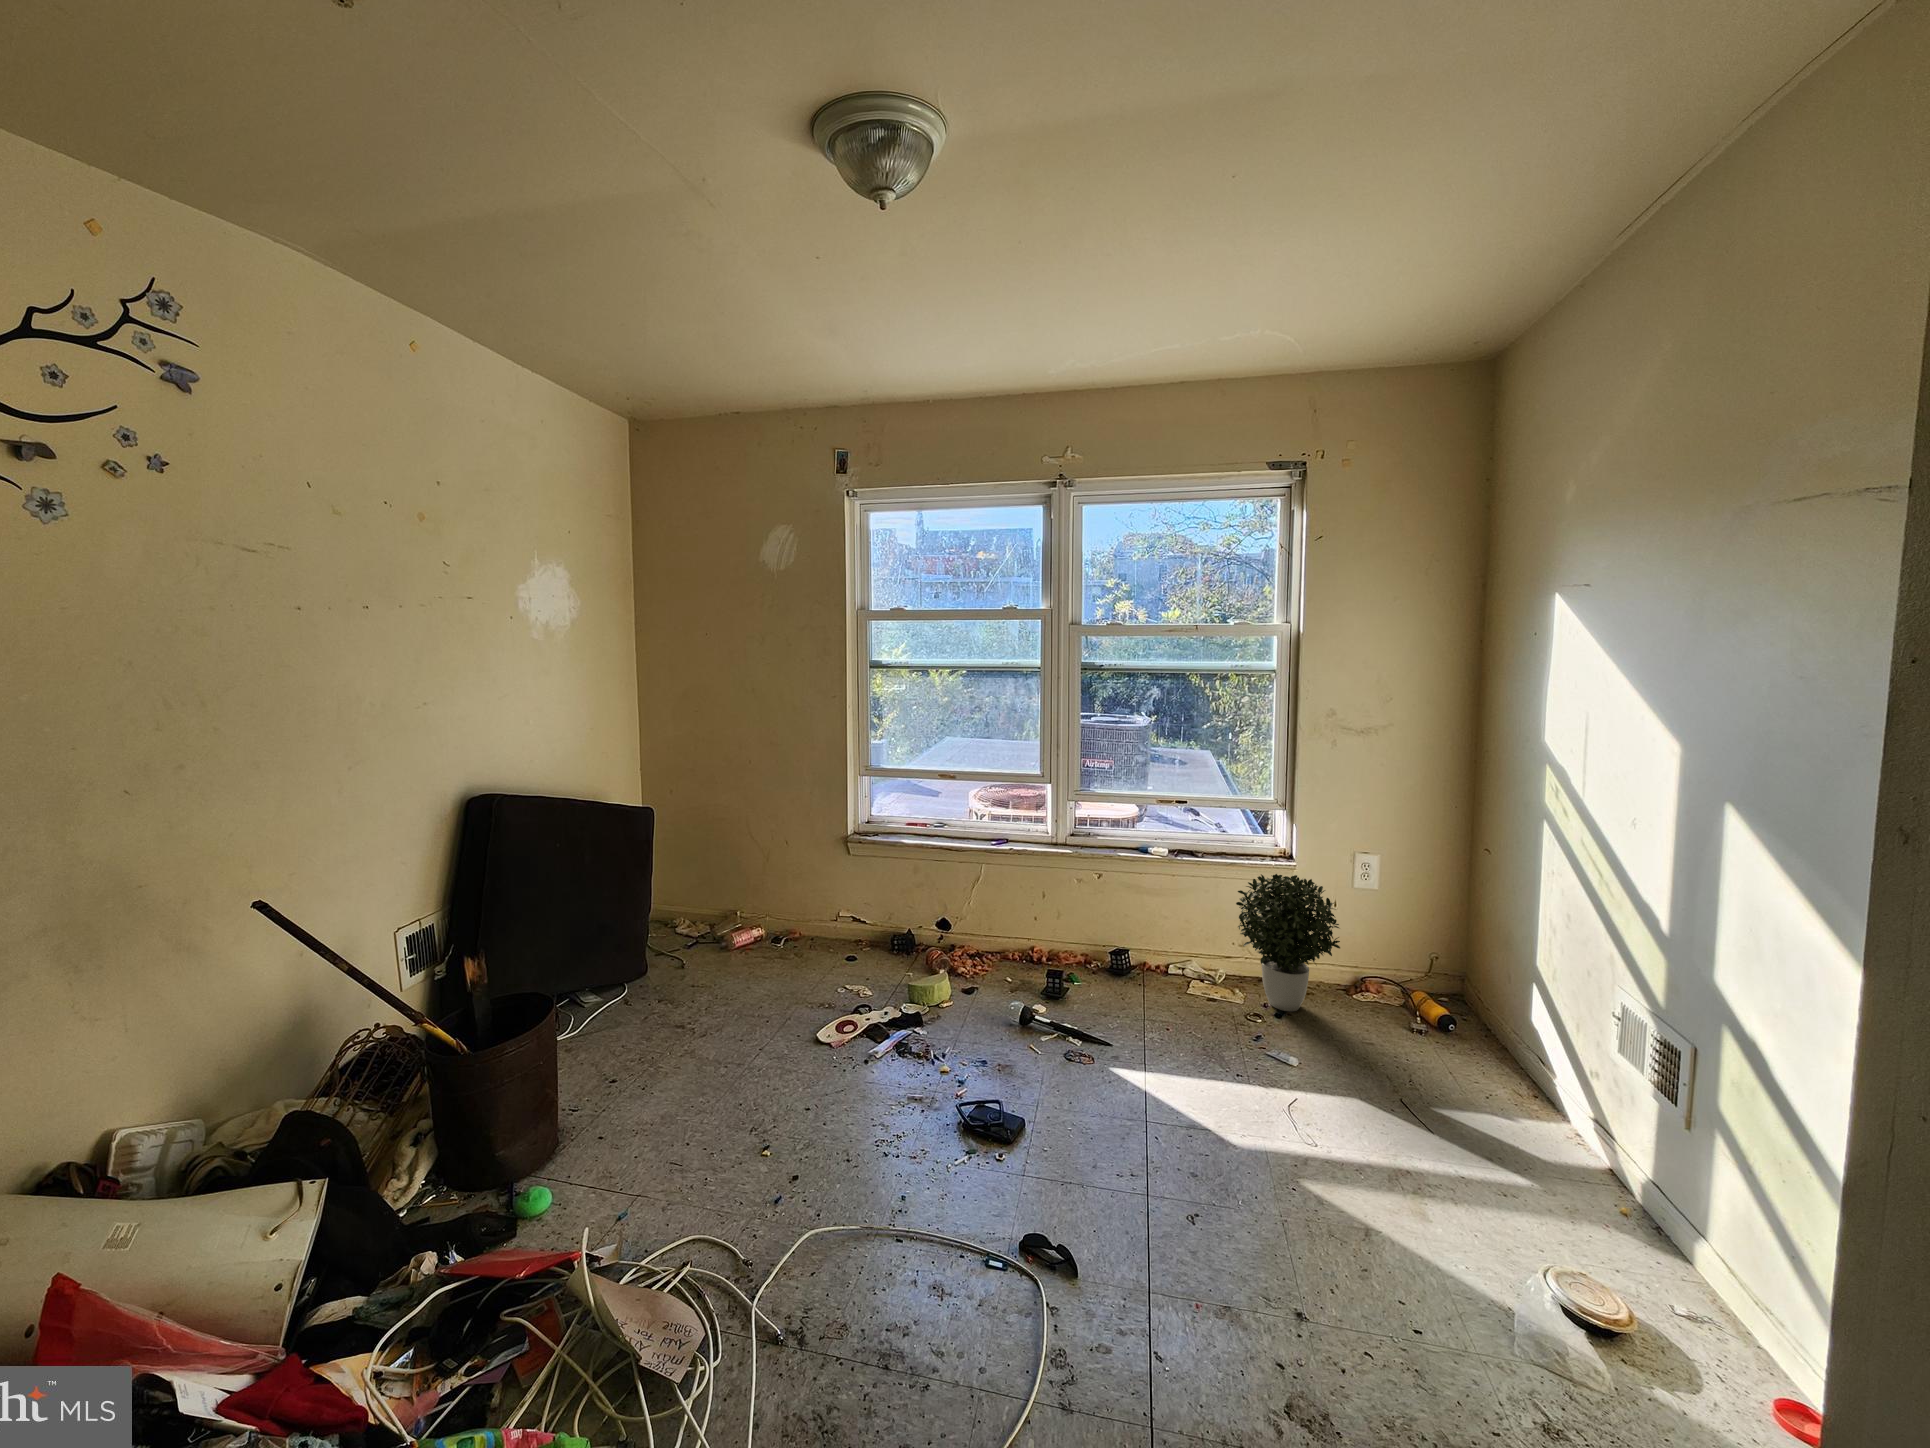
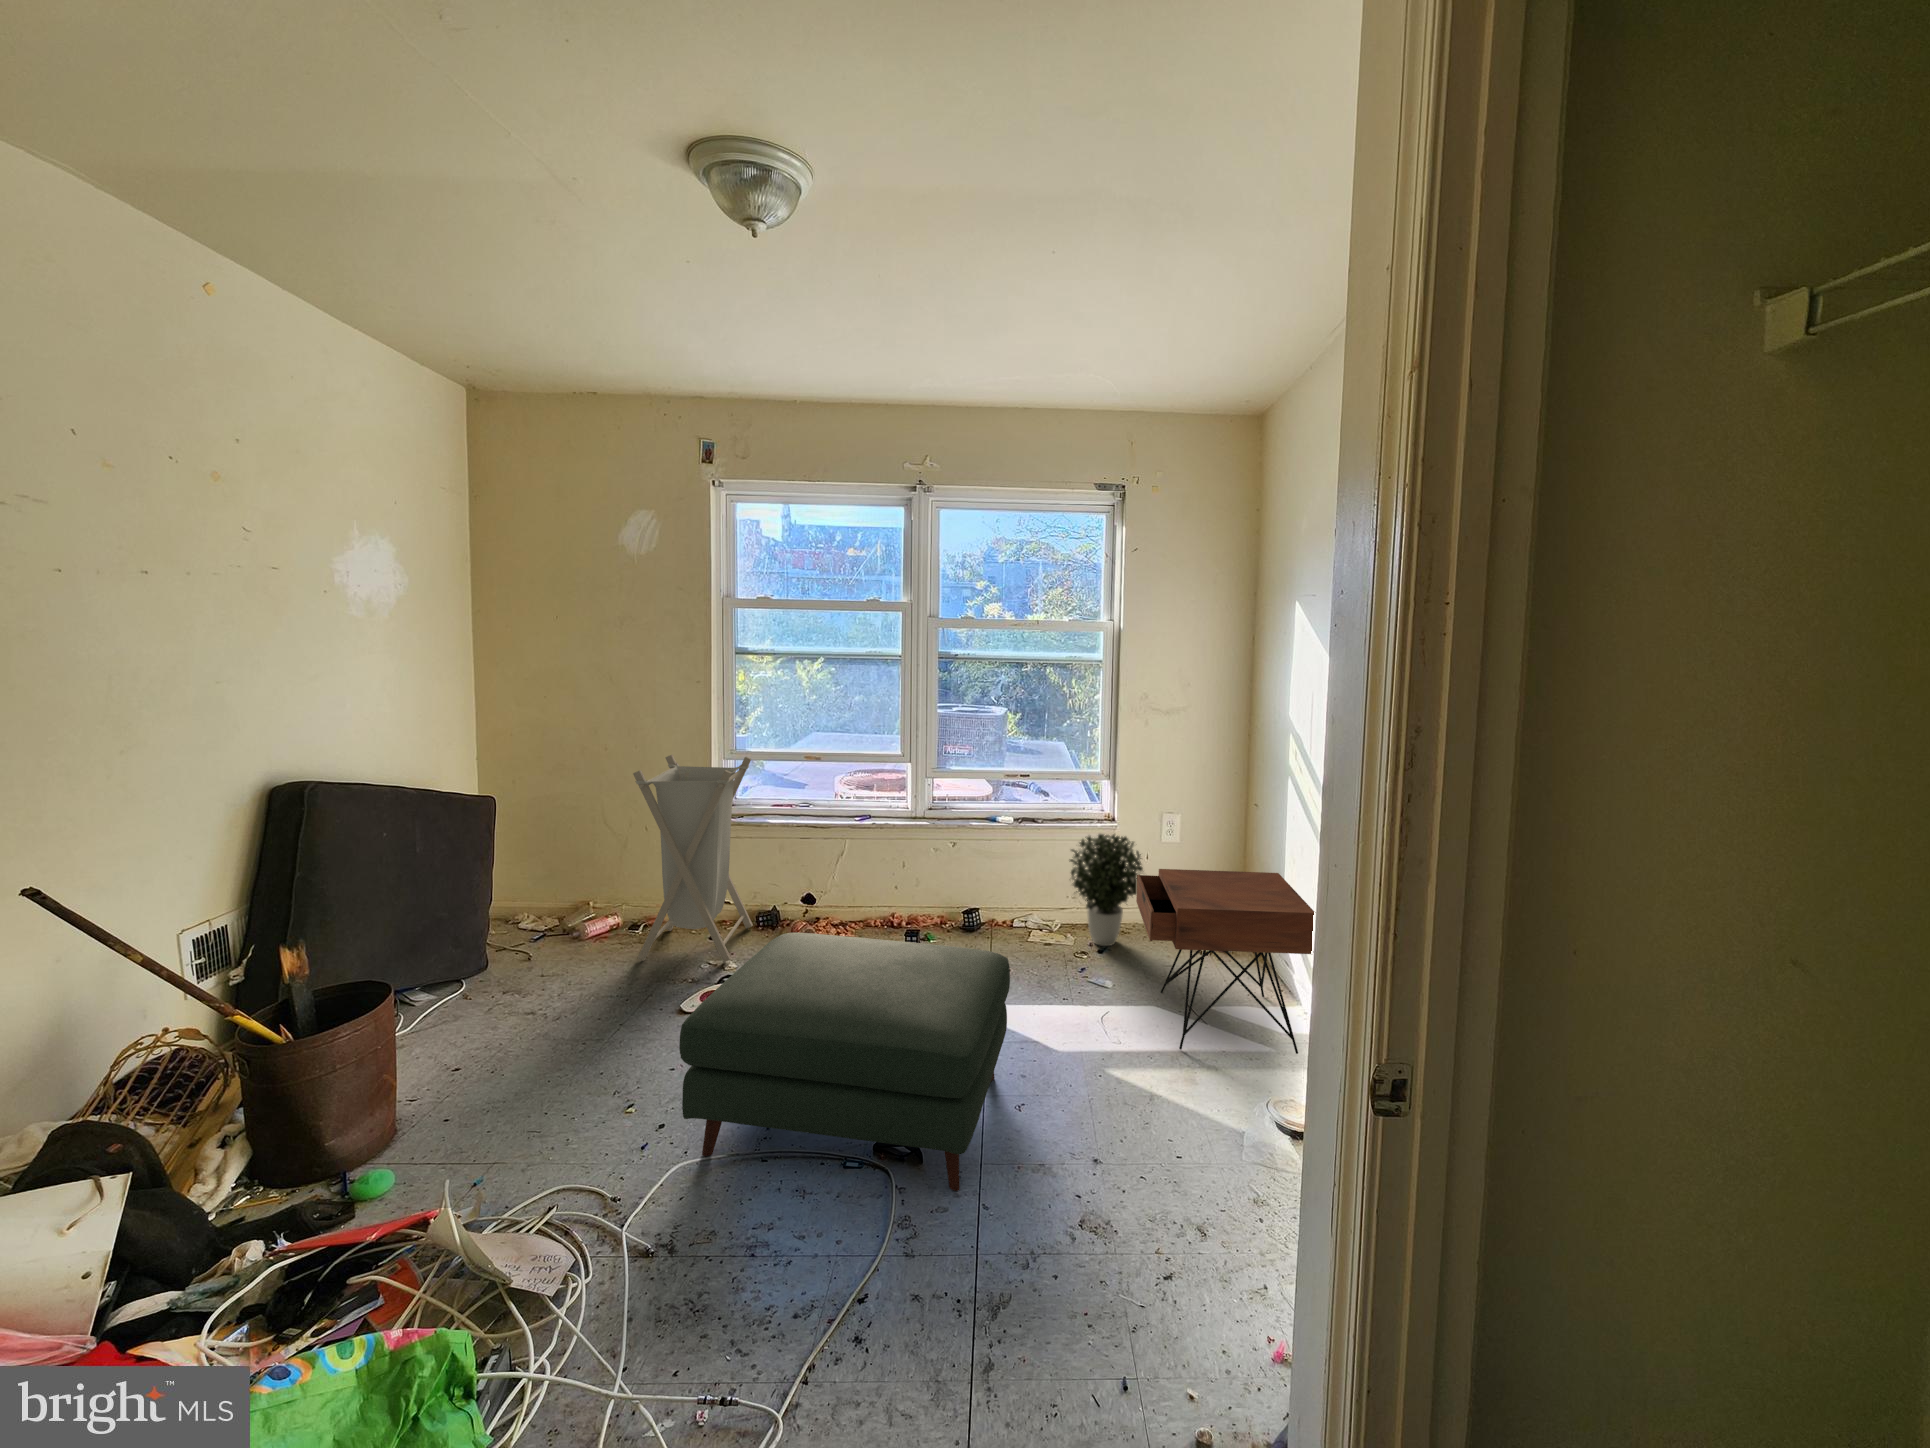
laundry hamper: none [774,769,887,984] -> present [633,755,753,962]
nightstand: none [1340,928,1647,1216] -> present [1136,869,1314,1054]
ottoman: none [812,971,1187,1345] -> present [679,933,1010,1191]

